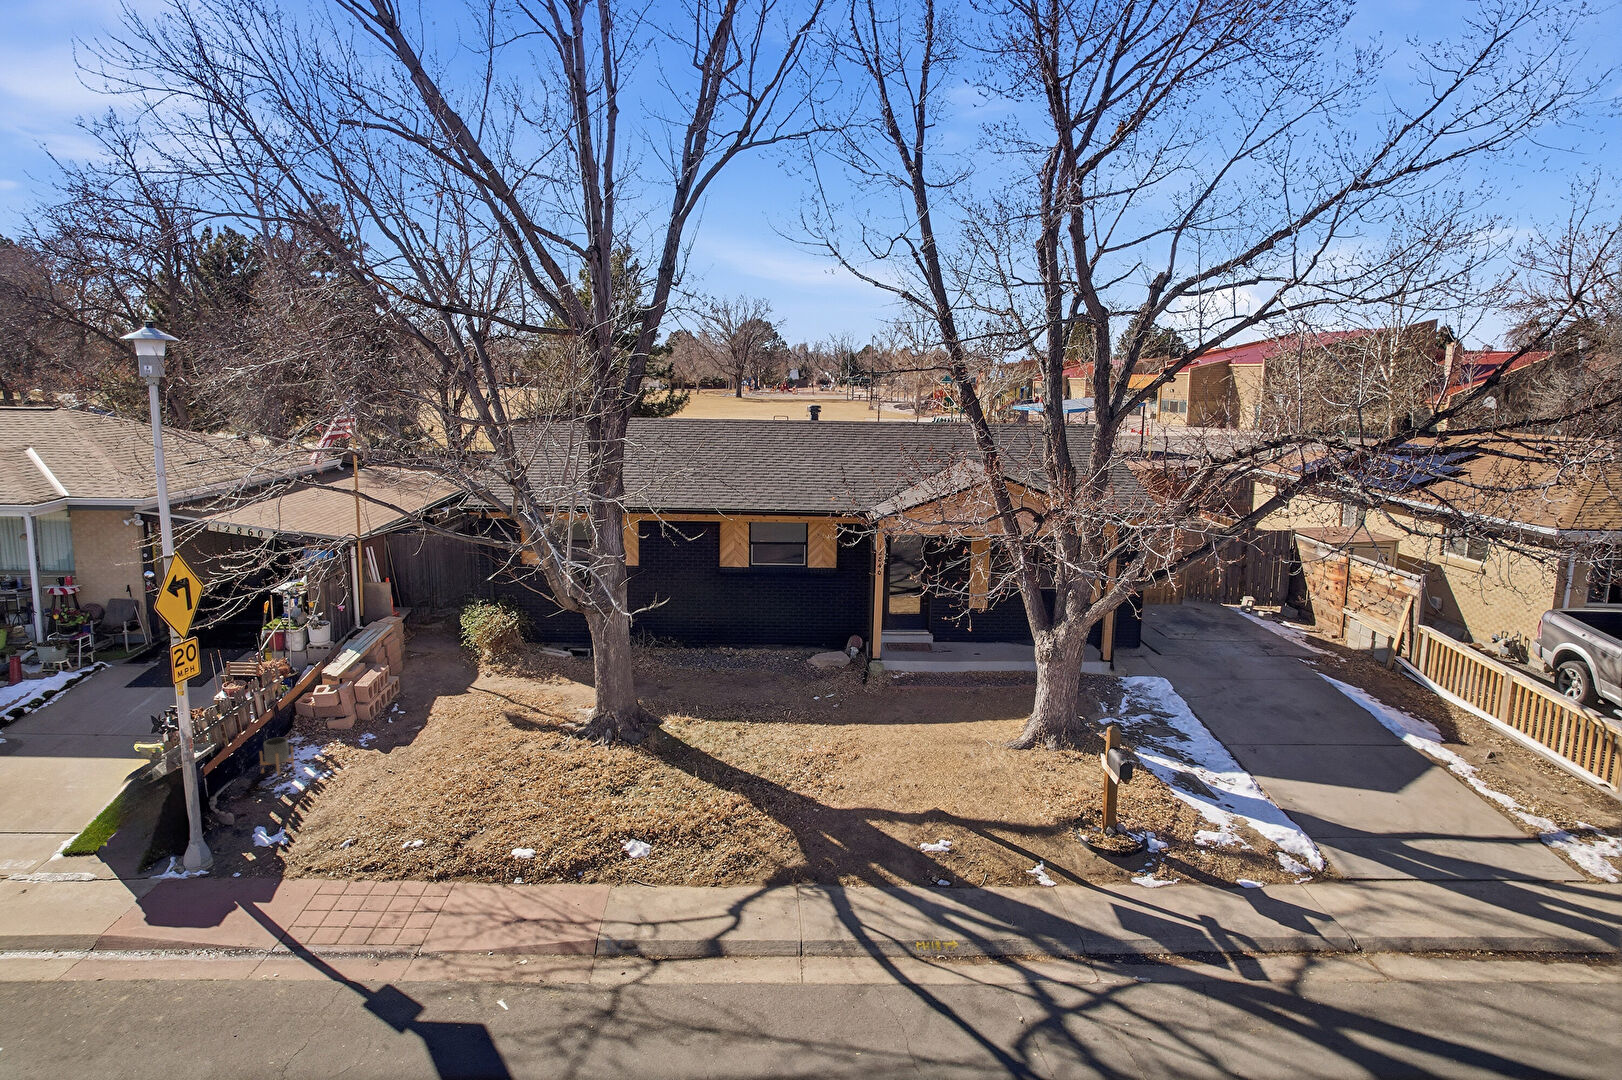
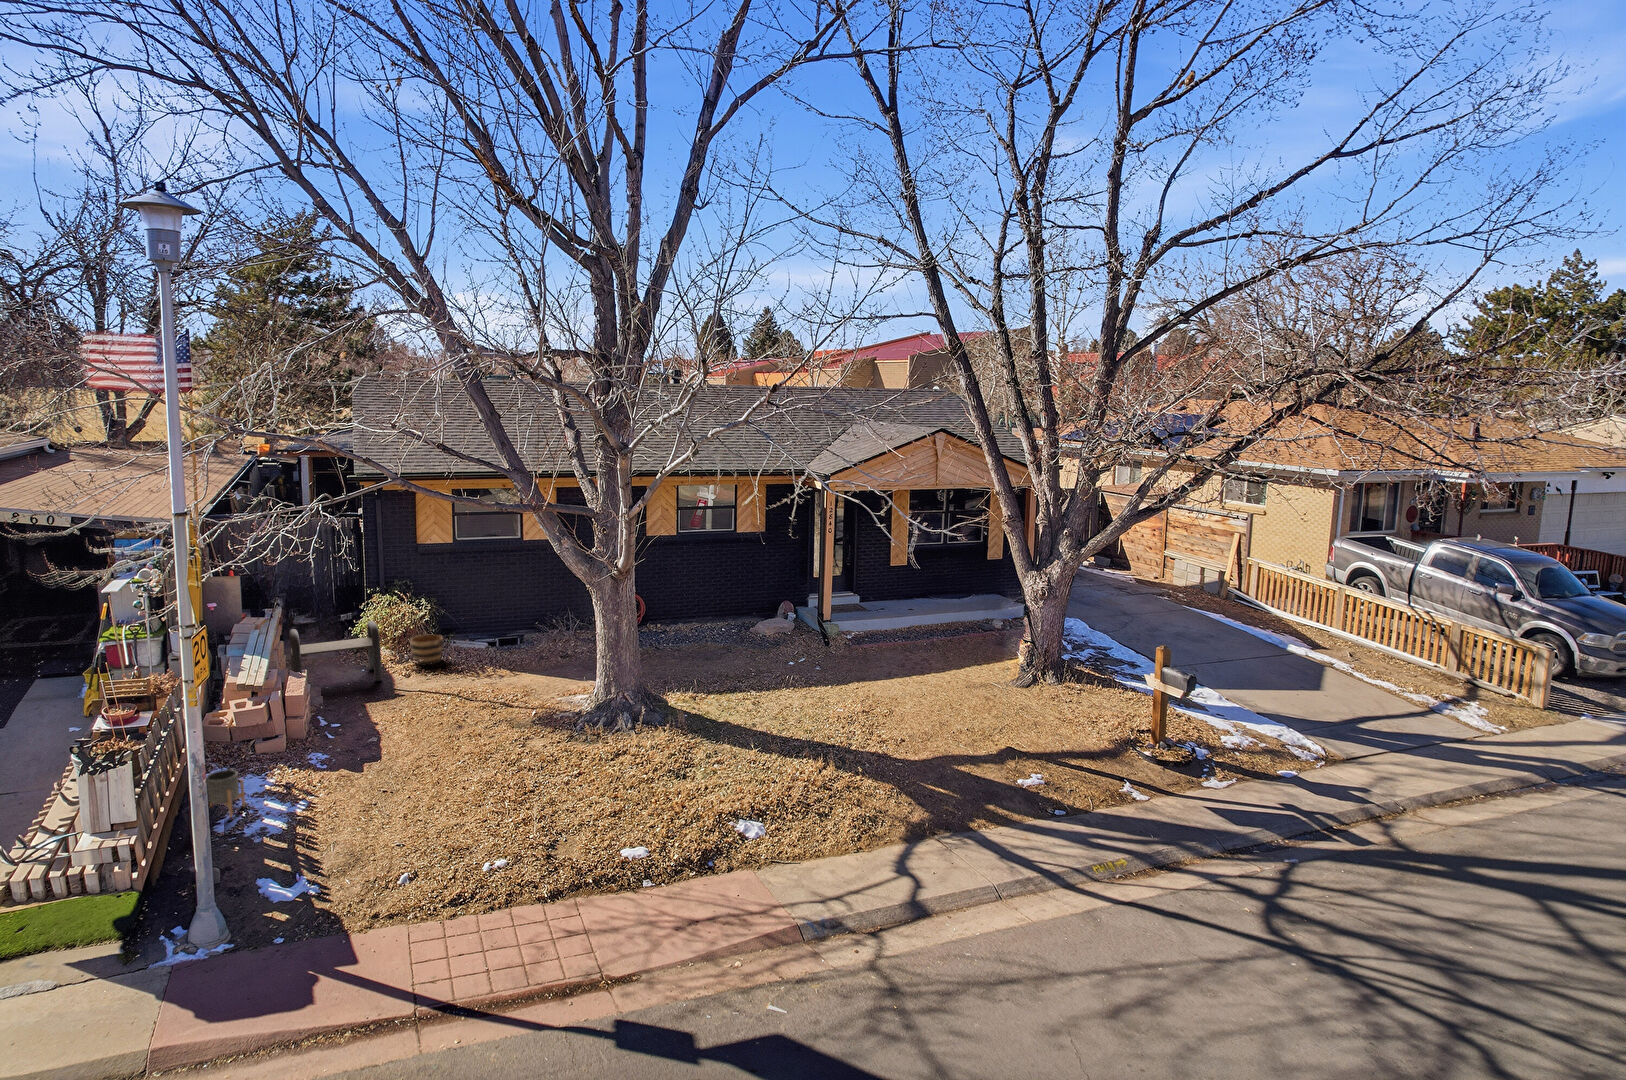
bench: none [397,624,472,679] -> present [289,621,382,681]
bucket: none [500,639,527,666] -> present [410,635,443,665]

